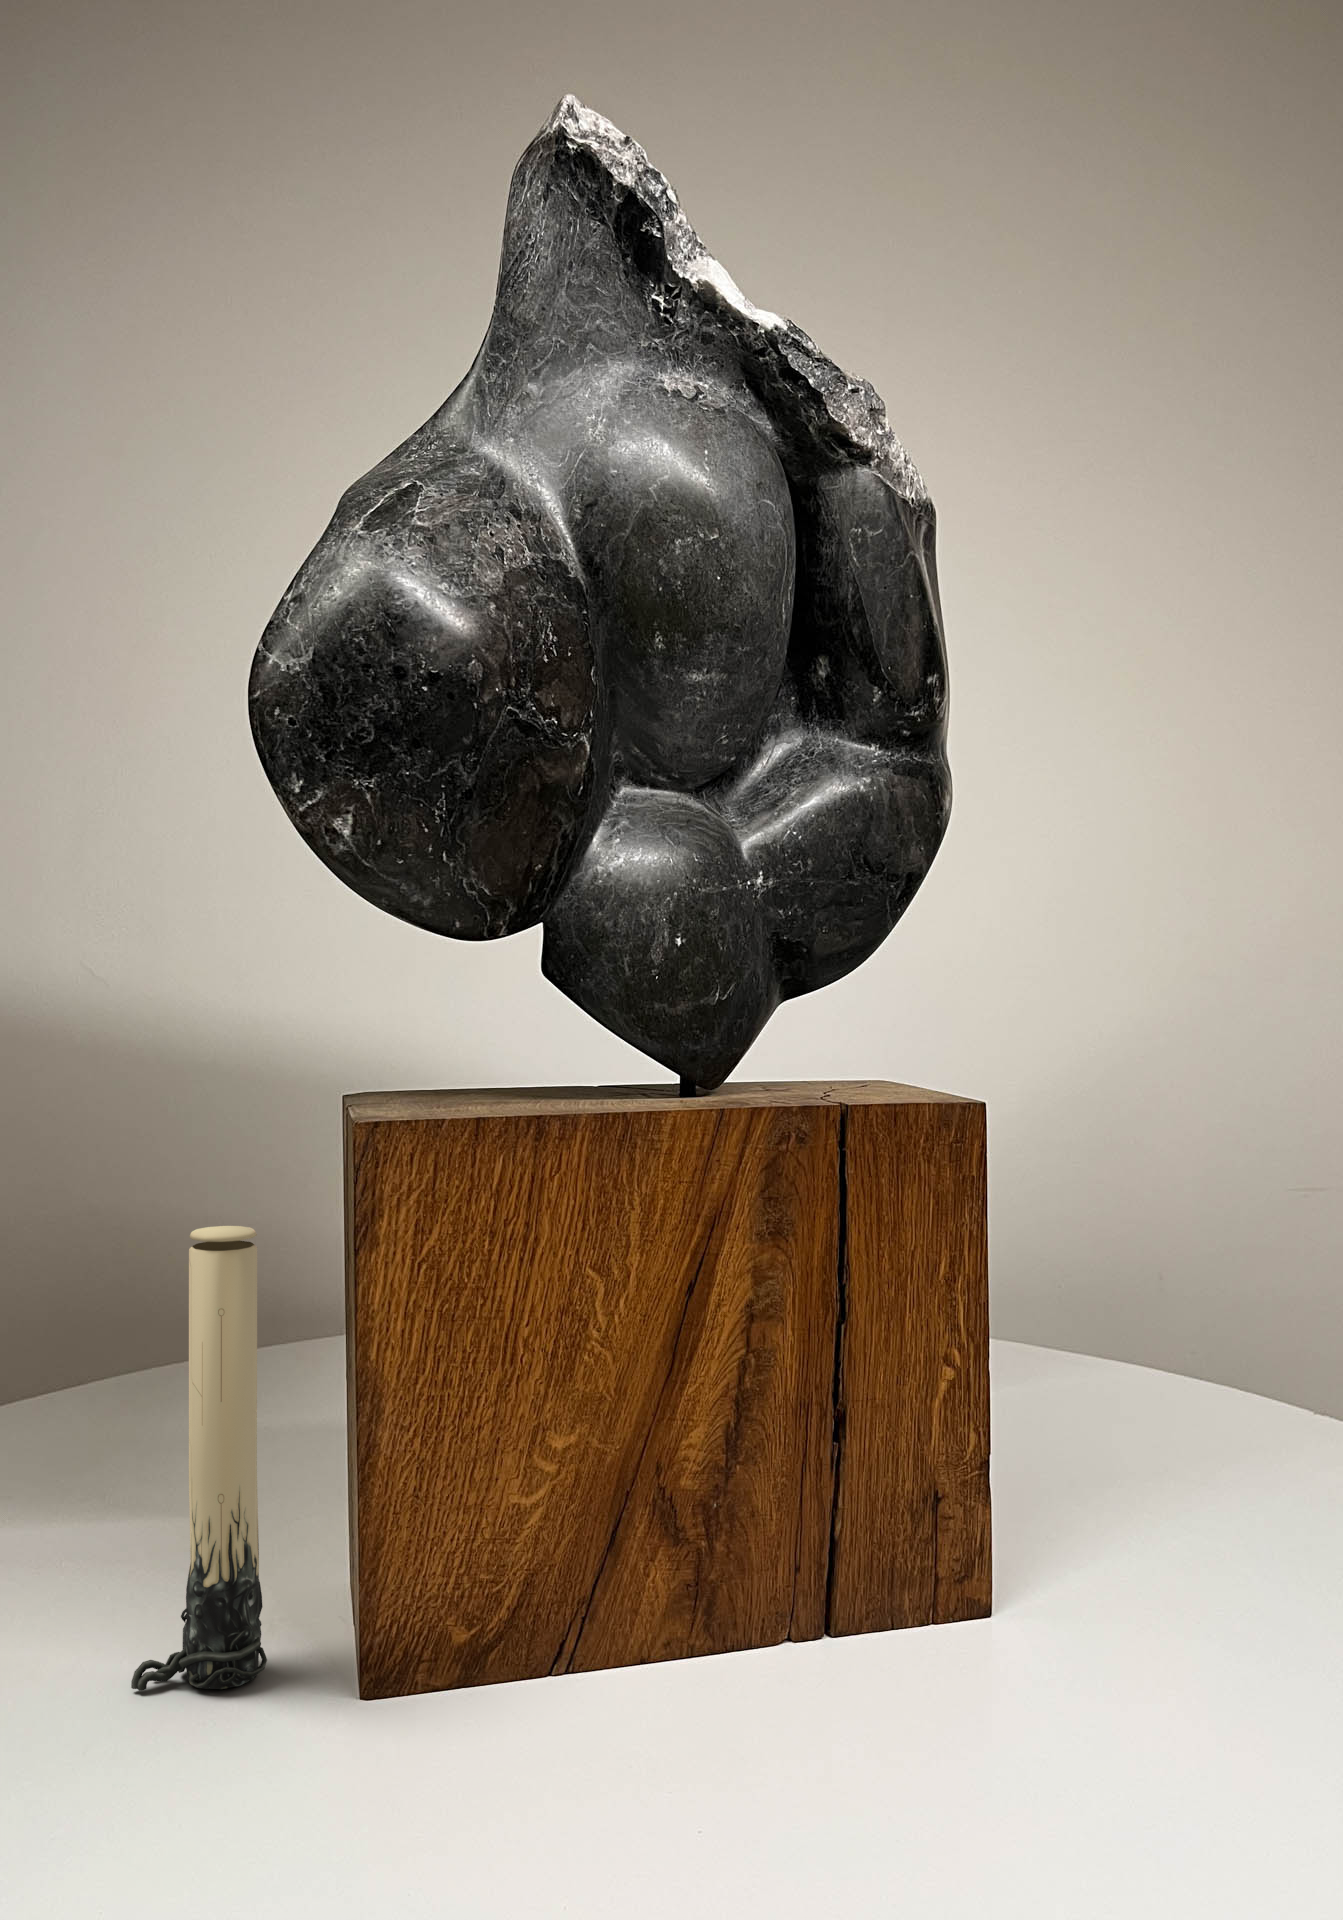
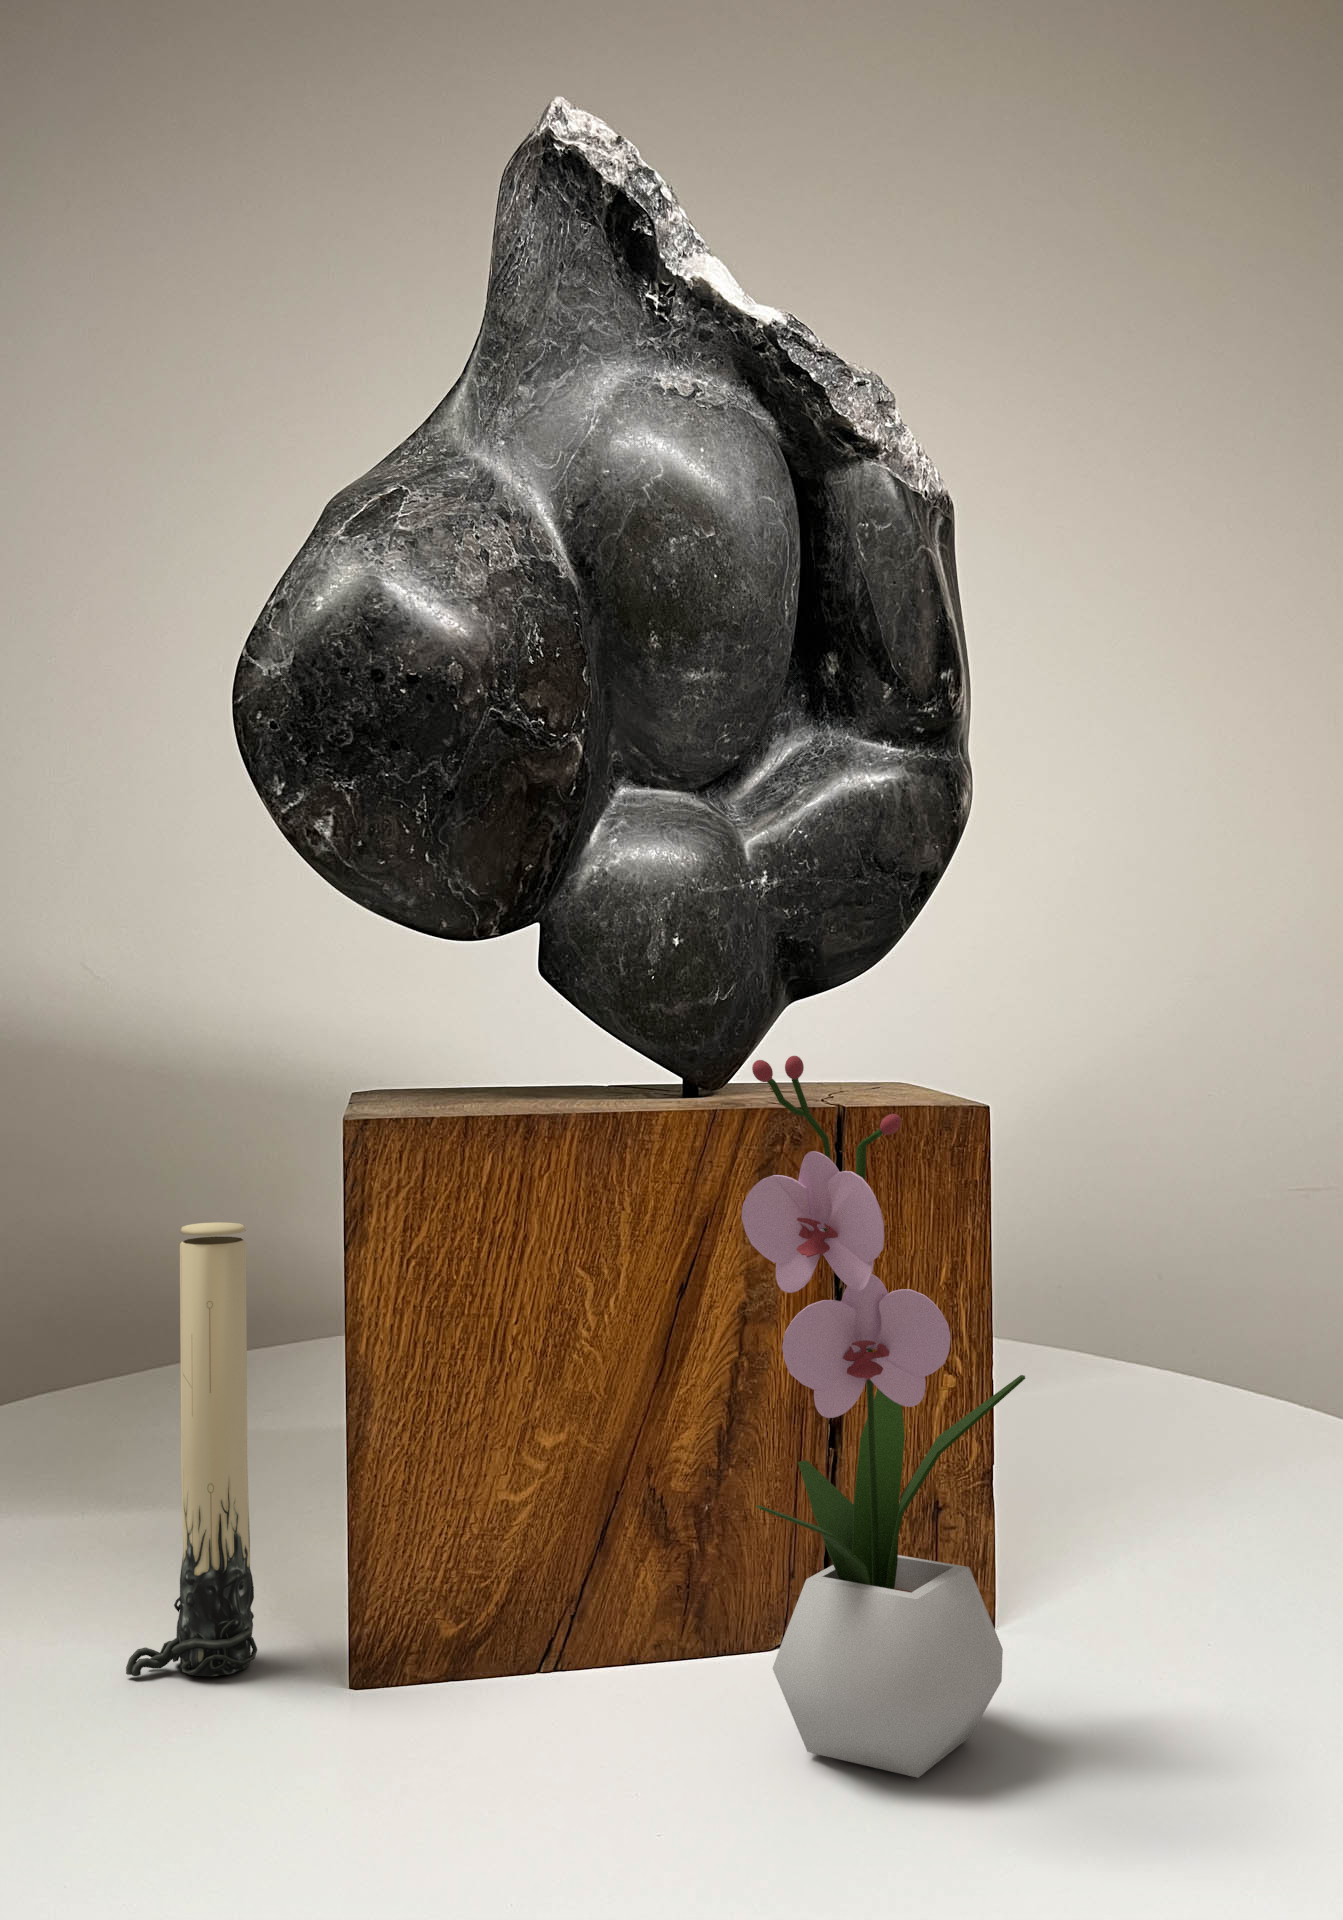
flower arrangement: none [791,1069,1056,1796] -> present [741,1056,1025,1778]

